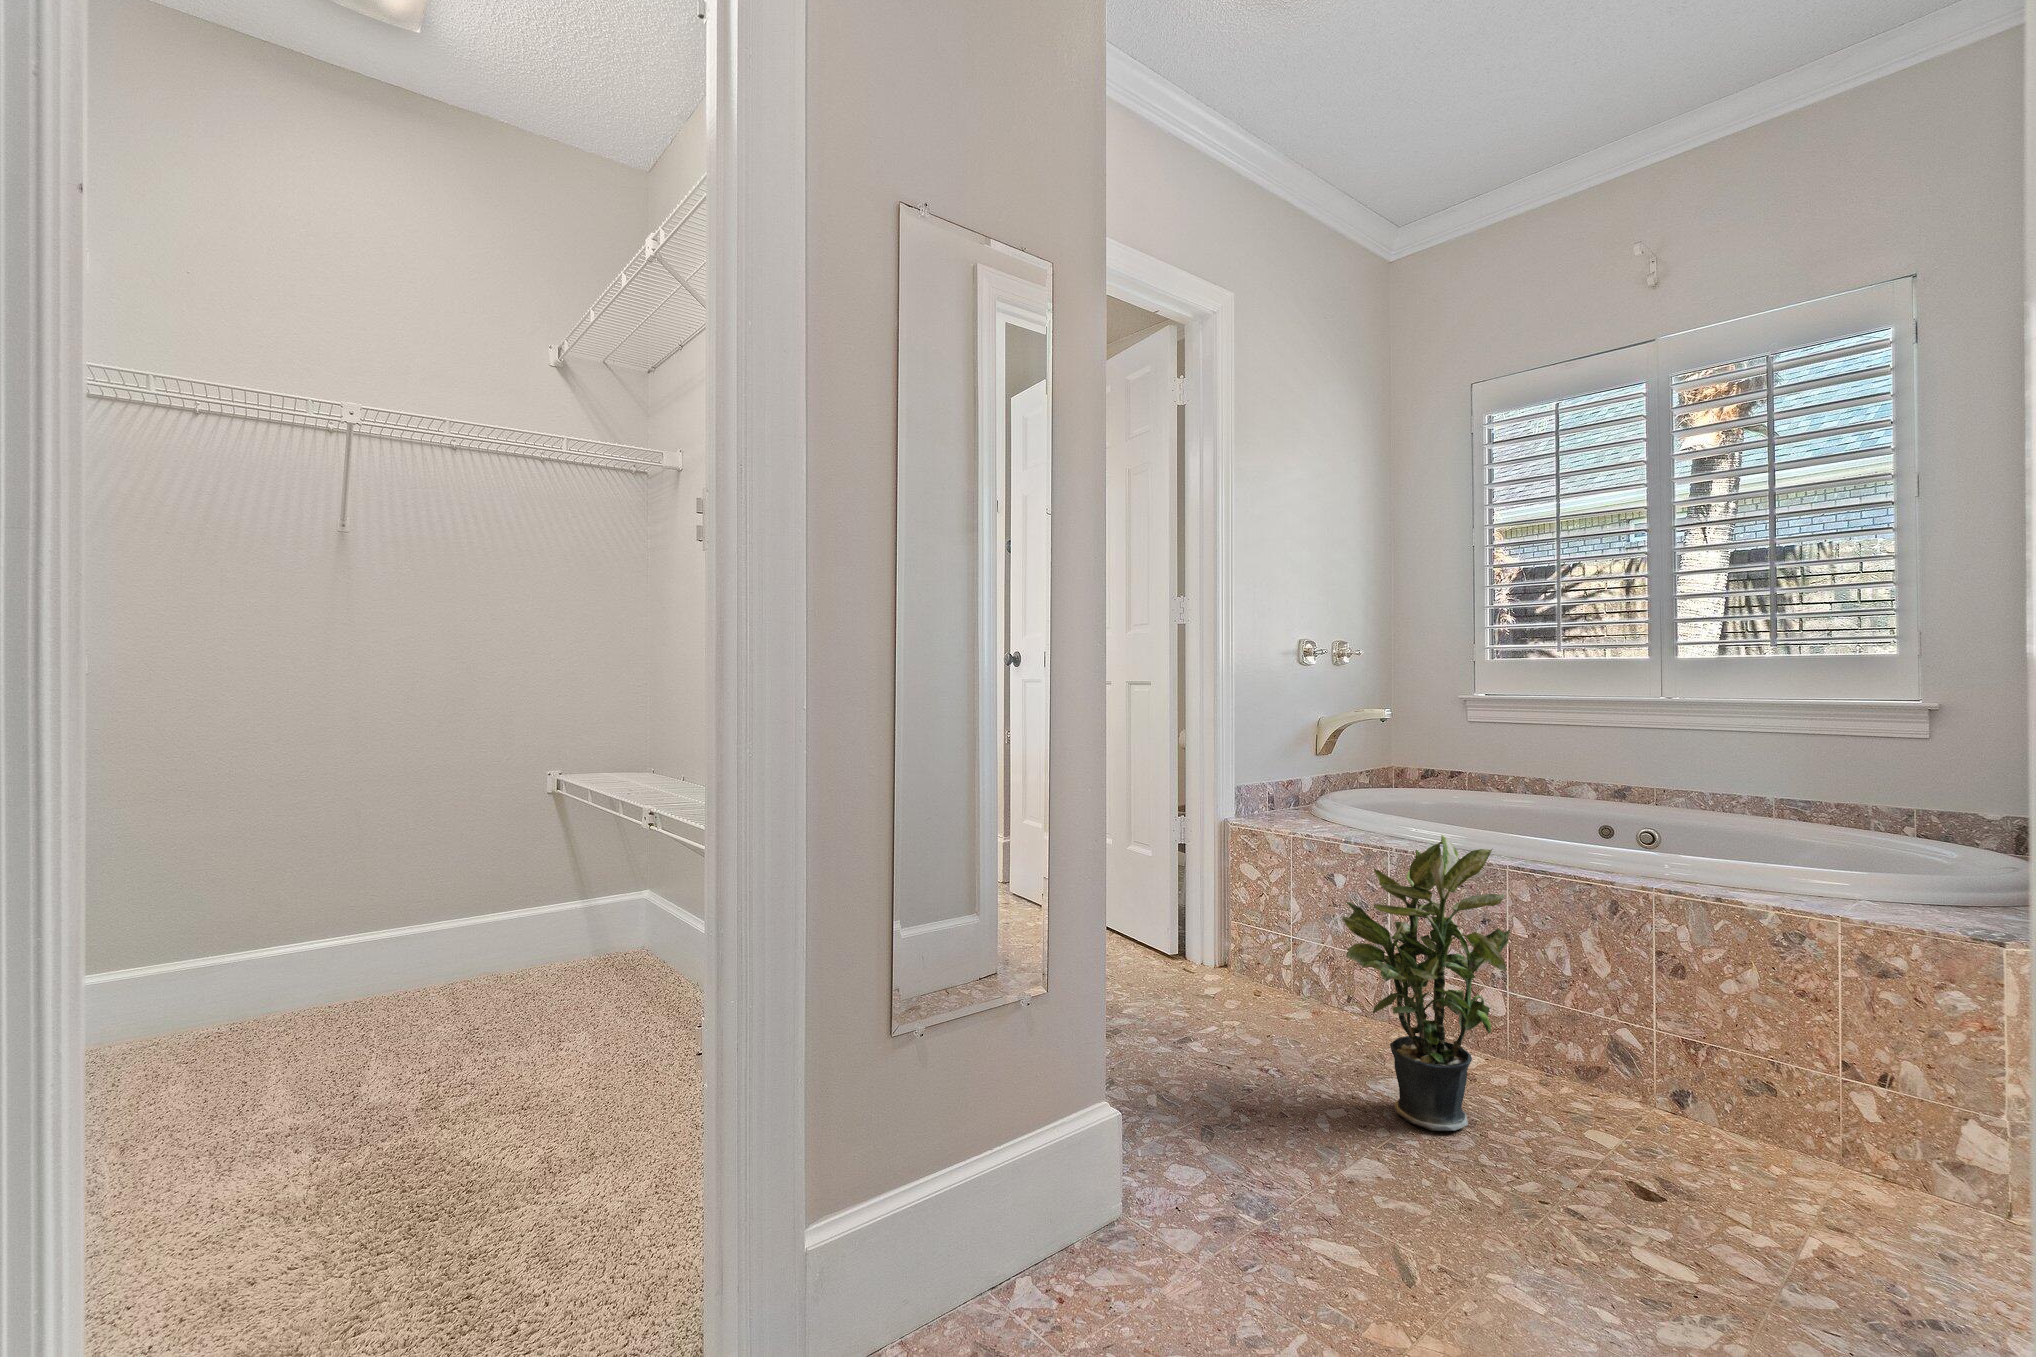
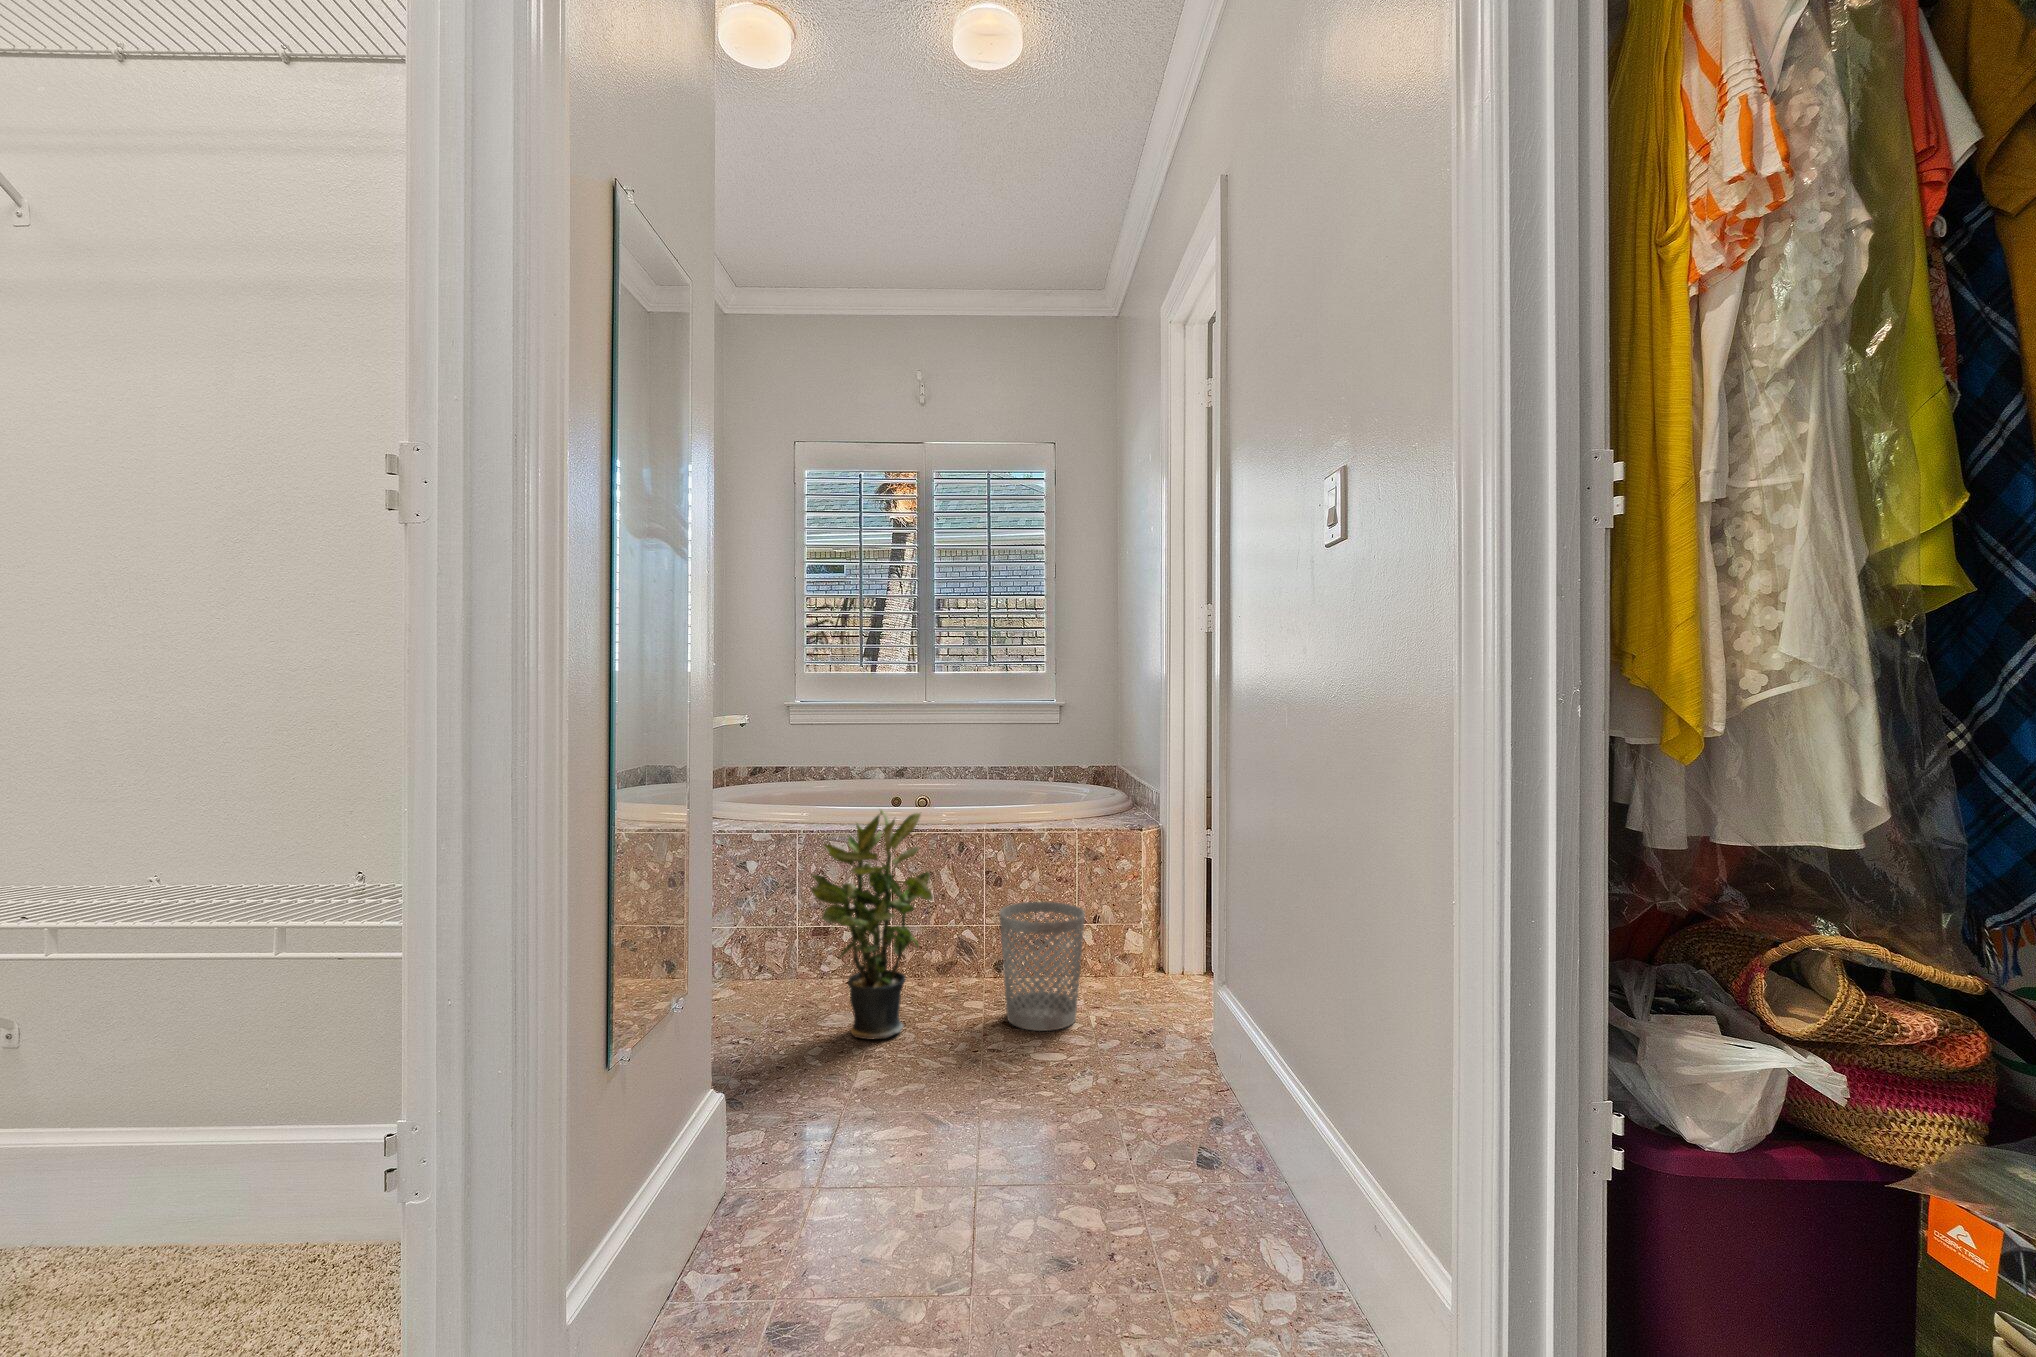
wastebasket: none [1623,1009,1798,1237] -> present [1000,902,1085,1031]

